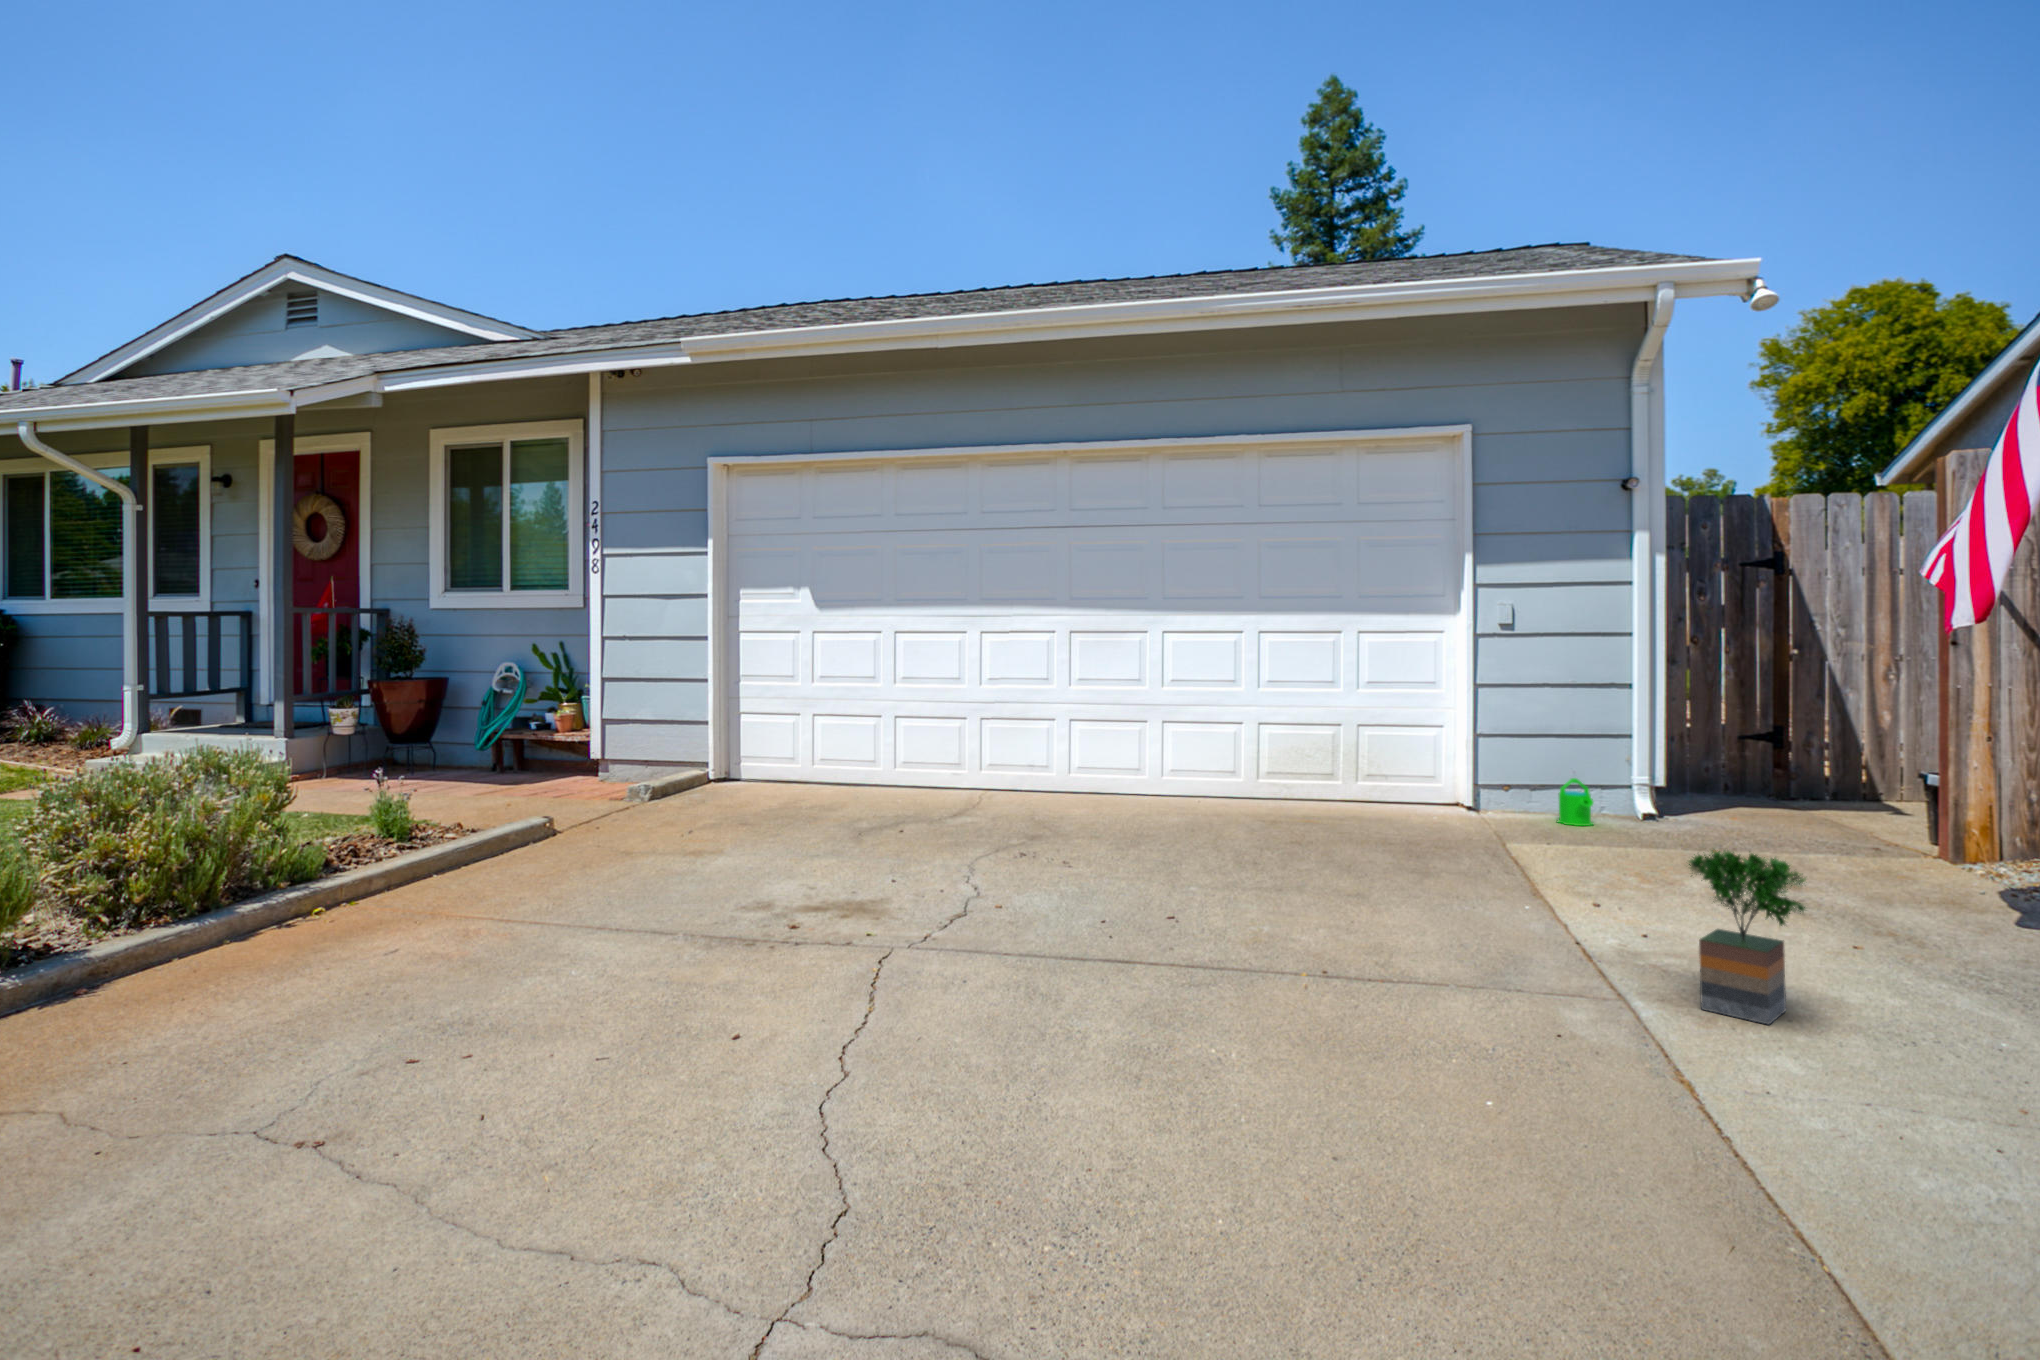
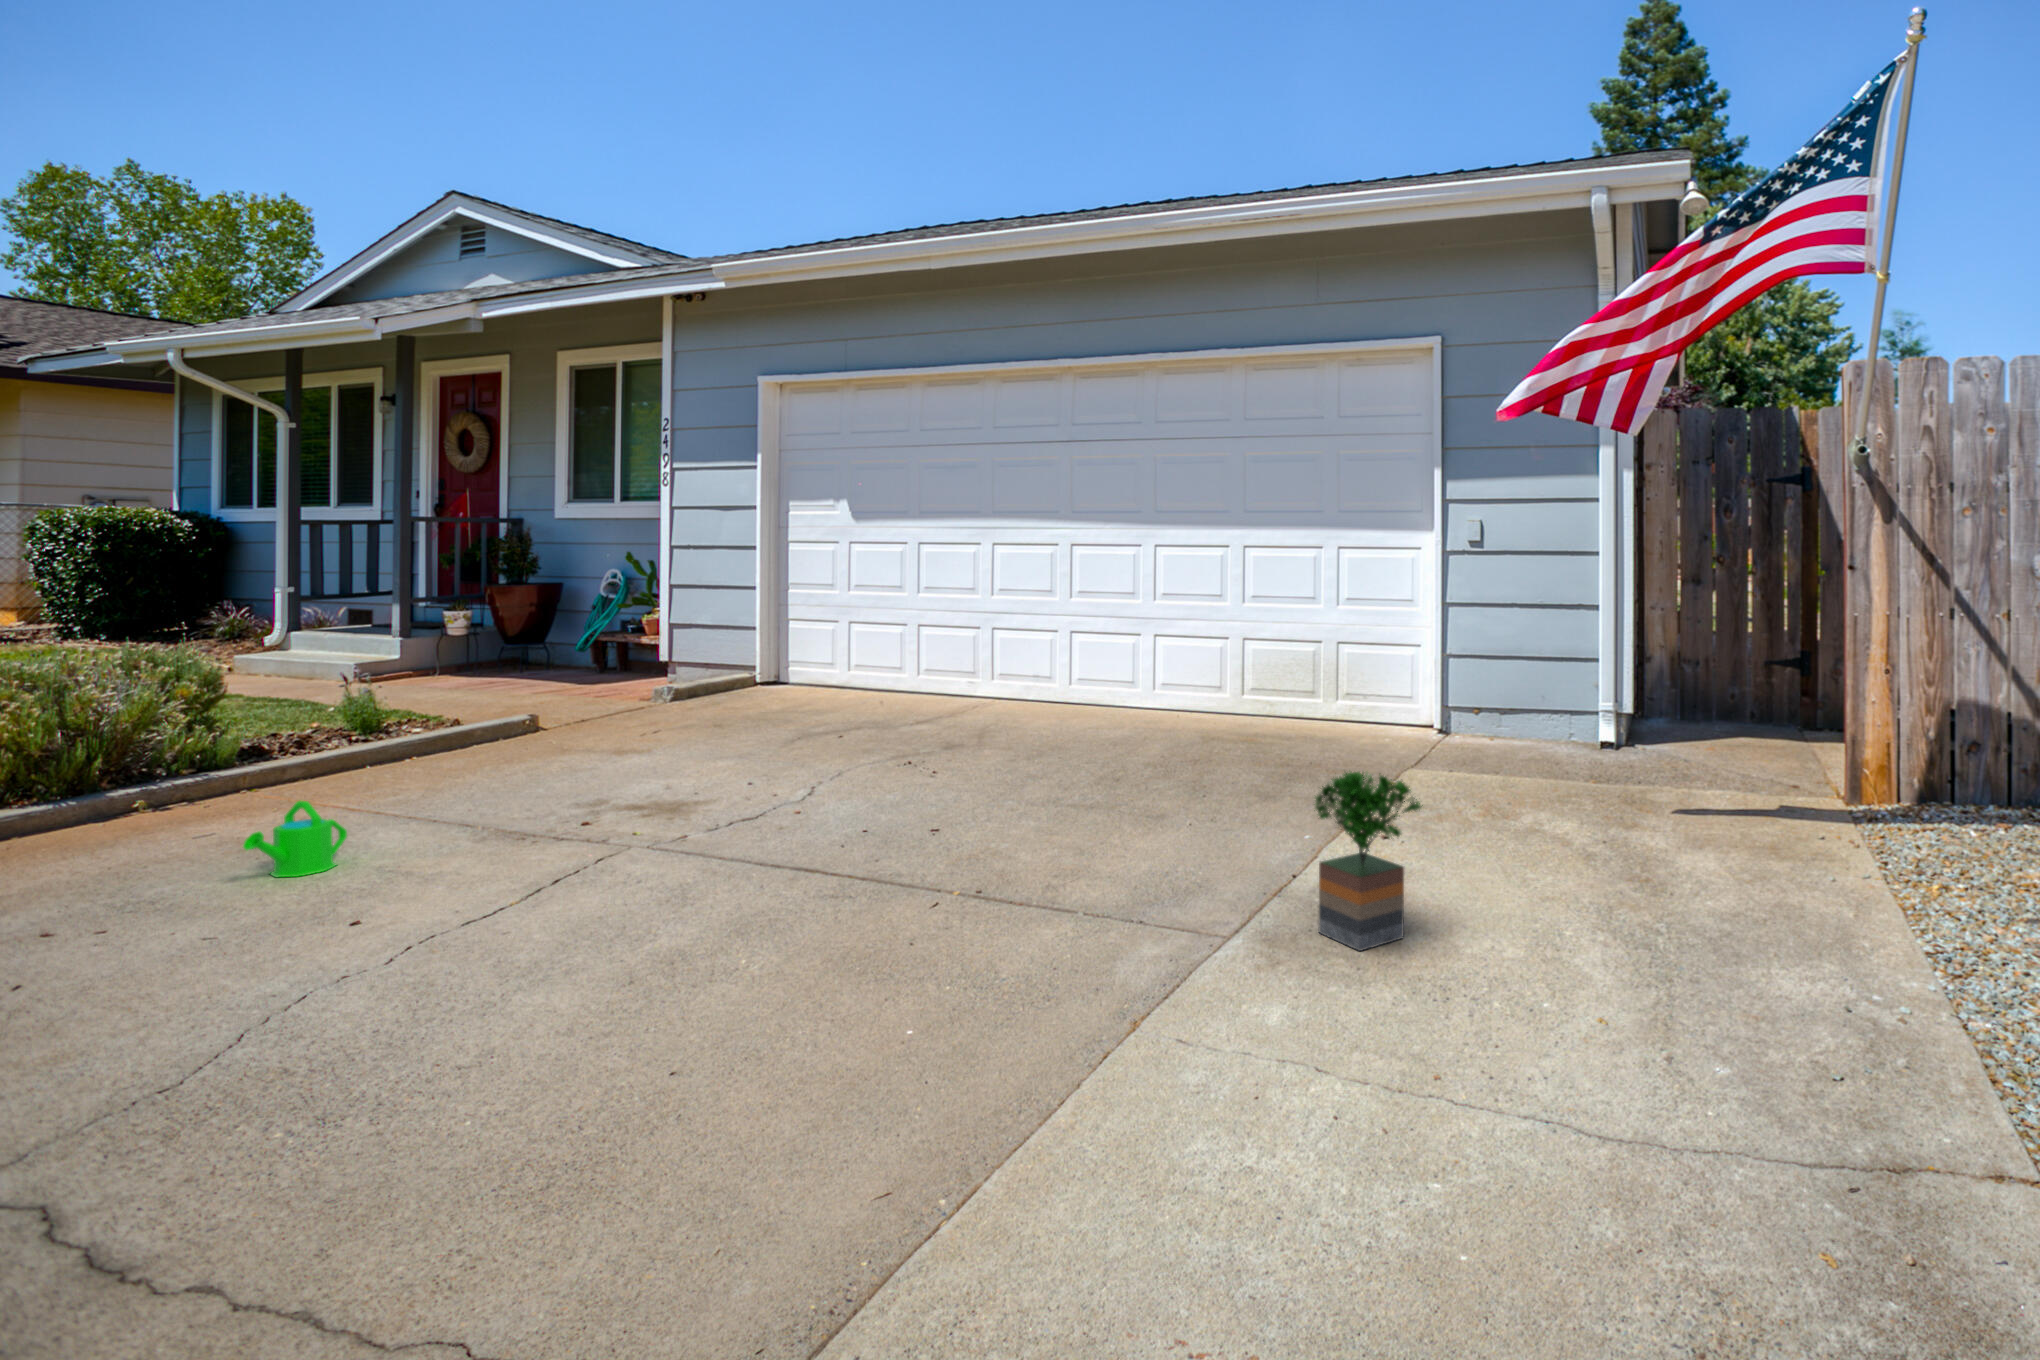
watering can: present [1558,778,1593,826] -> present [243,801,347,877]

